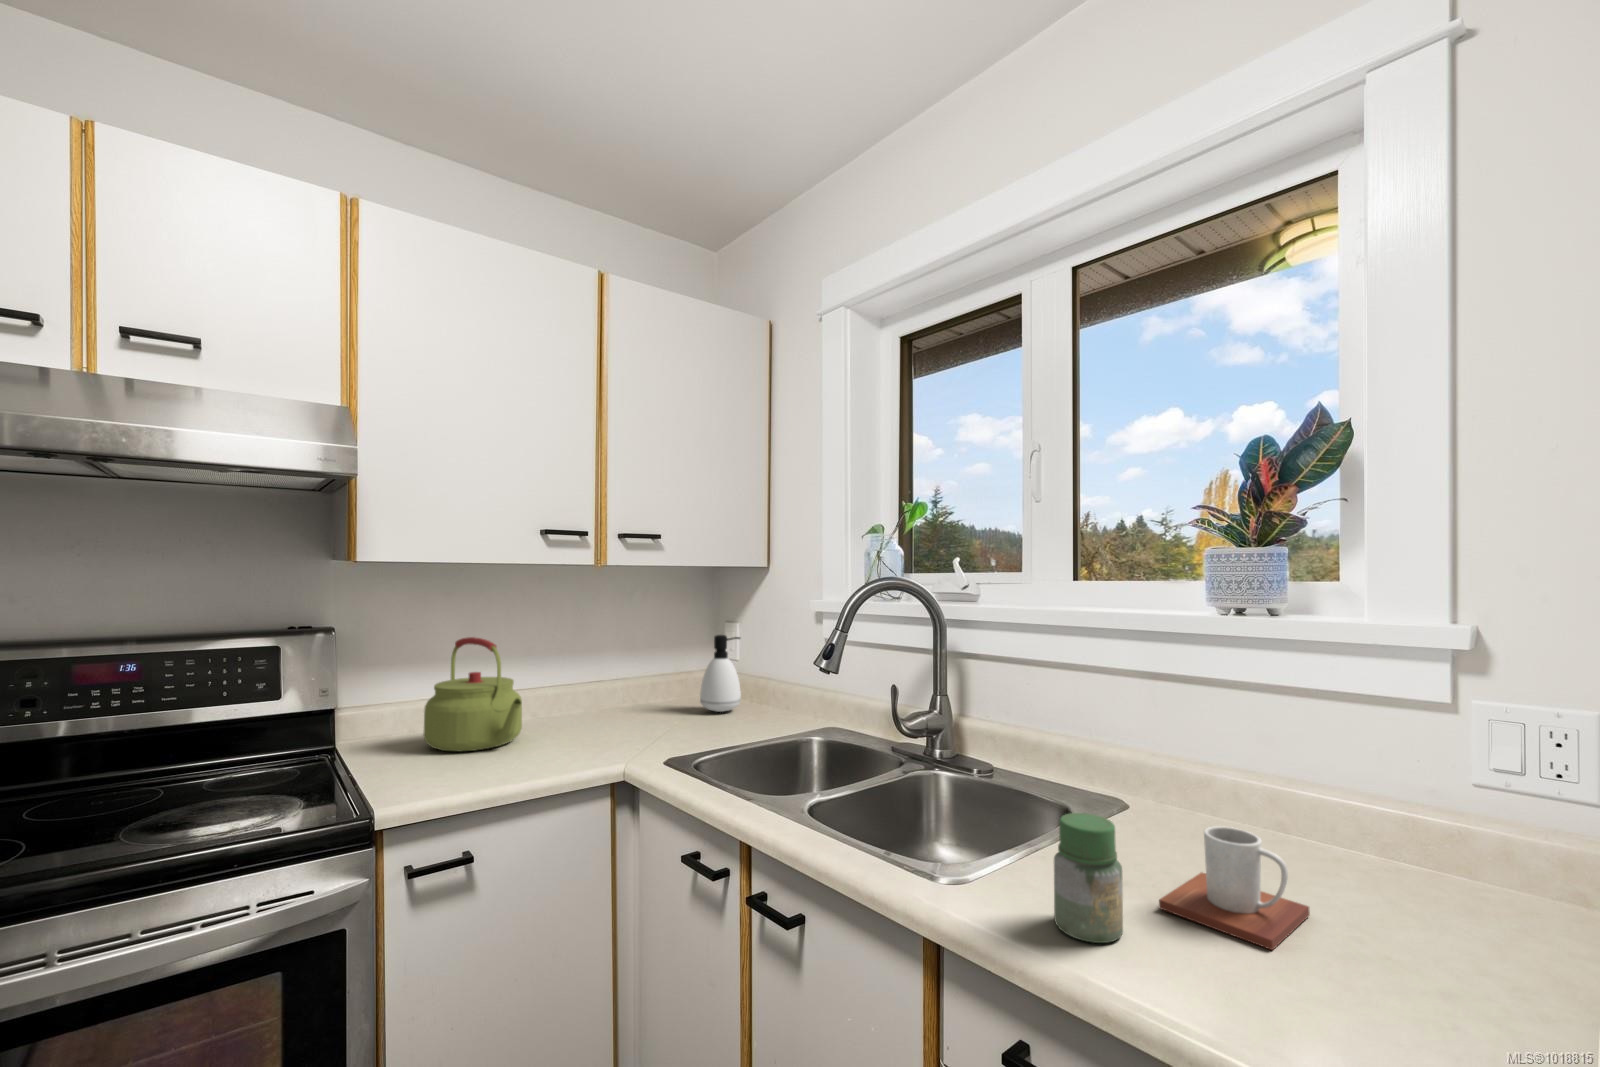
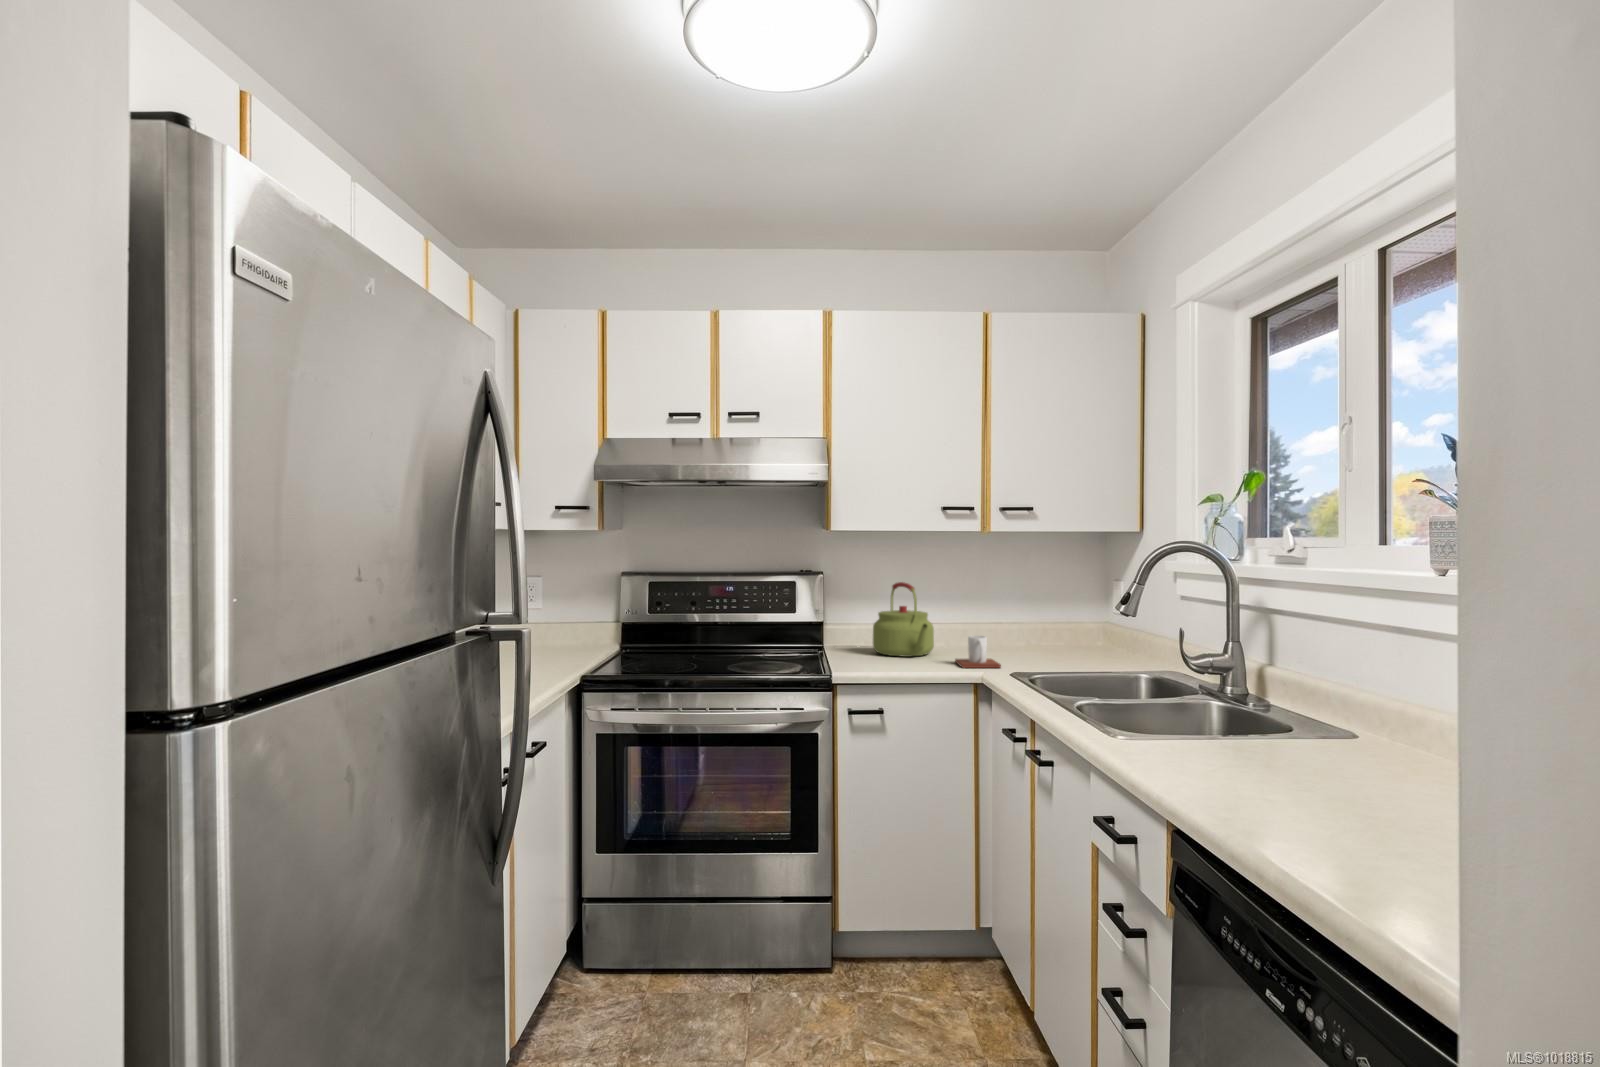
soap dispenser: present [700,635,741,712] -> none [1078,593,1115,656]
jar: present [1054,813,1123,943] -> none [1149,687,1193,760]
mug: present [1159,826,1310,950] -> present [955,635,1001,668]

